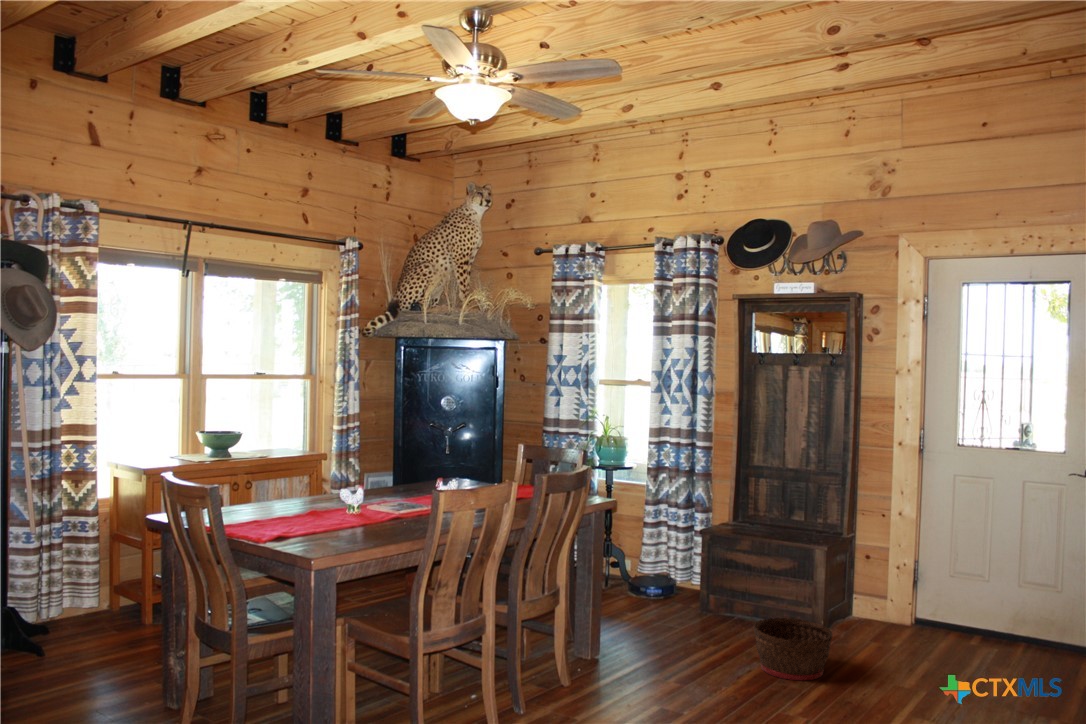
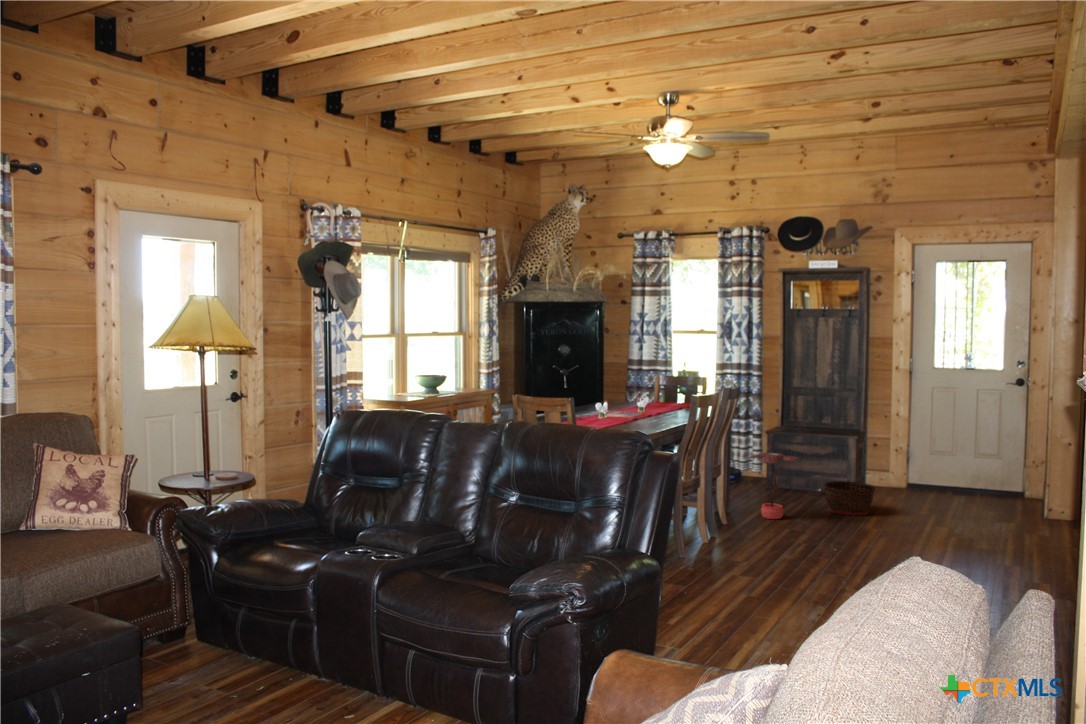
potted plant: none [625,572,701,679] -> present [749,453,799,519]

